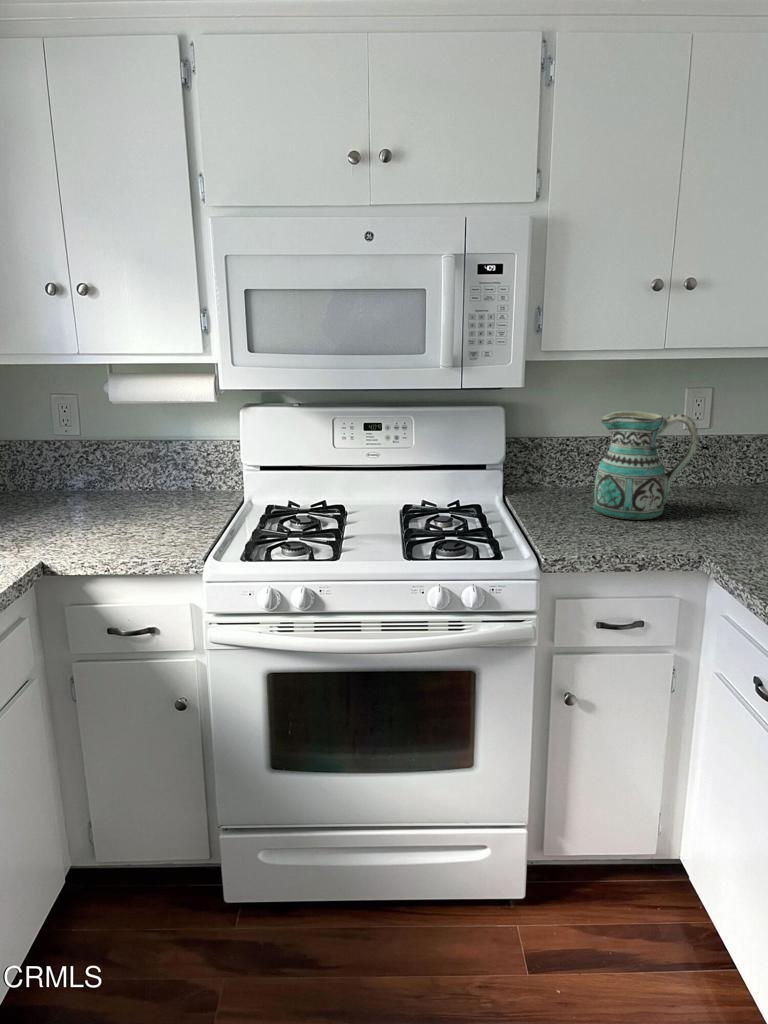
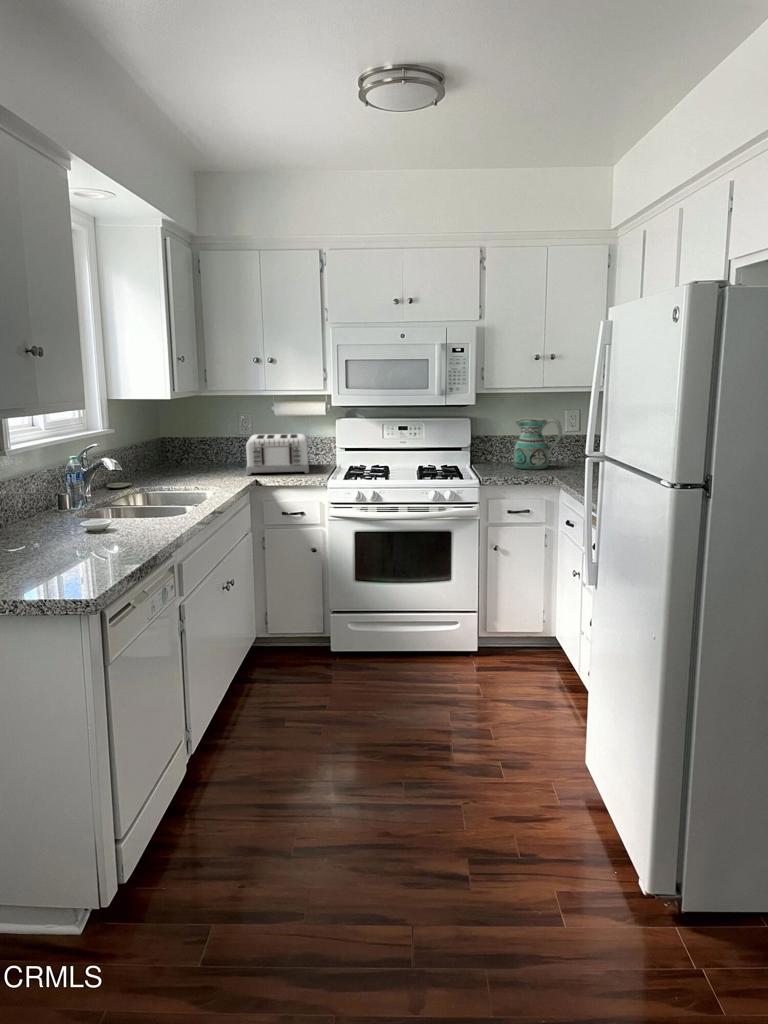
toaster: none [34,439,187,538] -> present [246,434,309,475]

